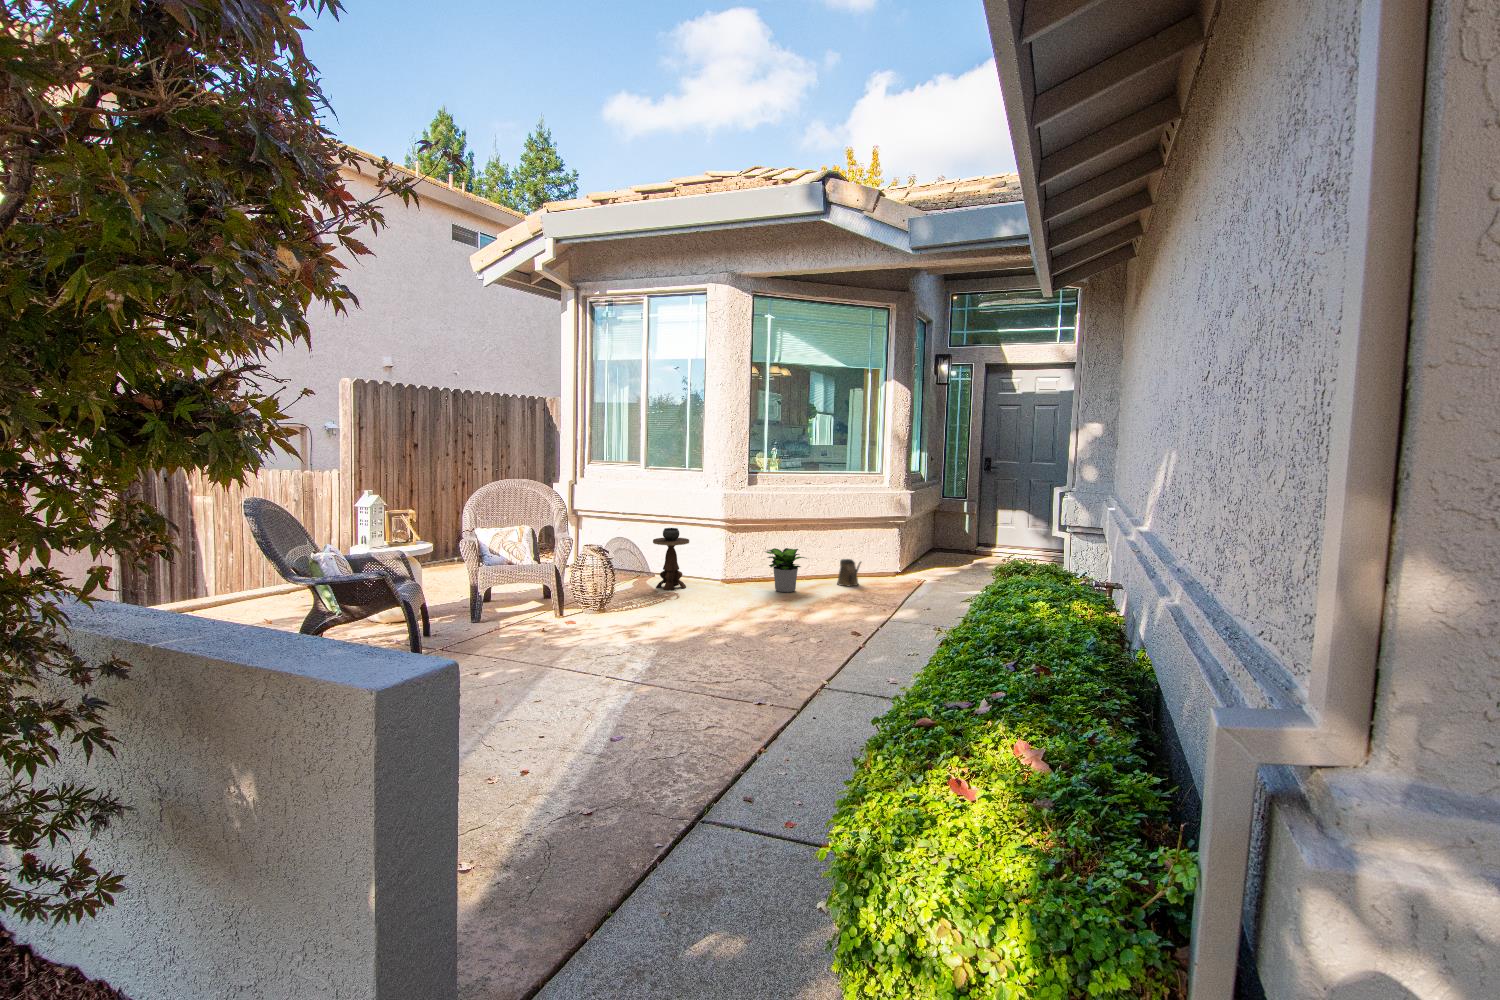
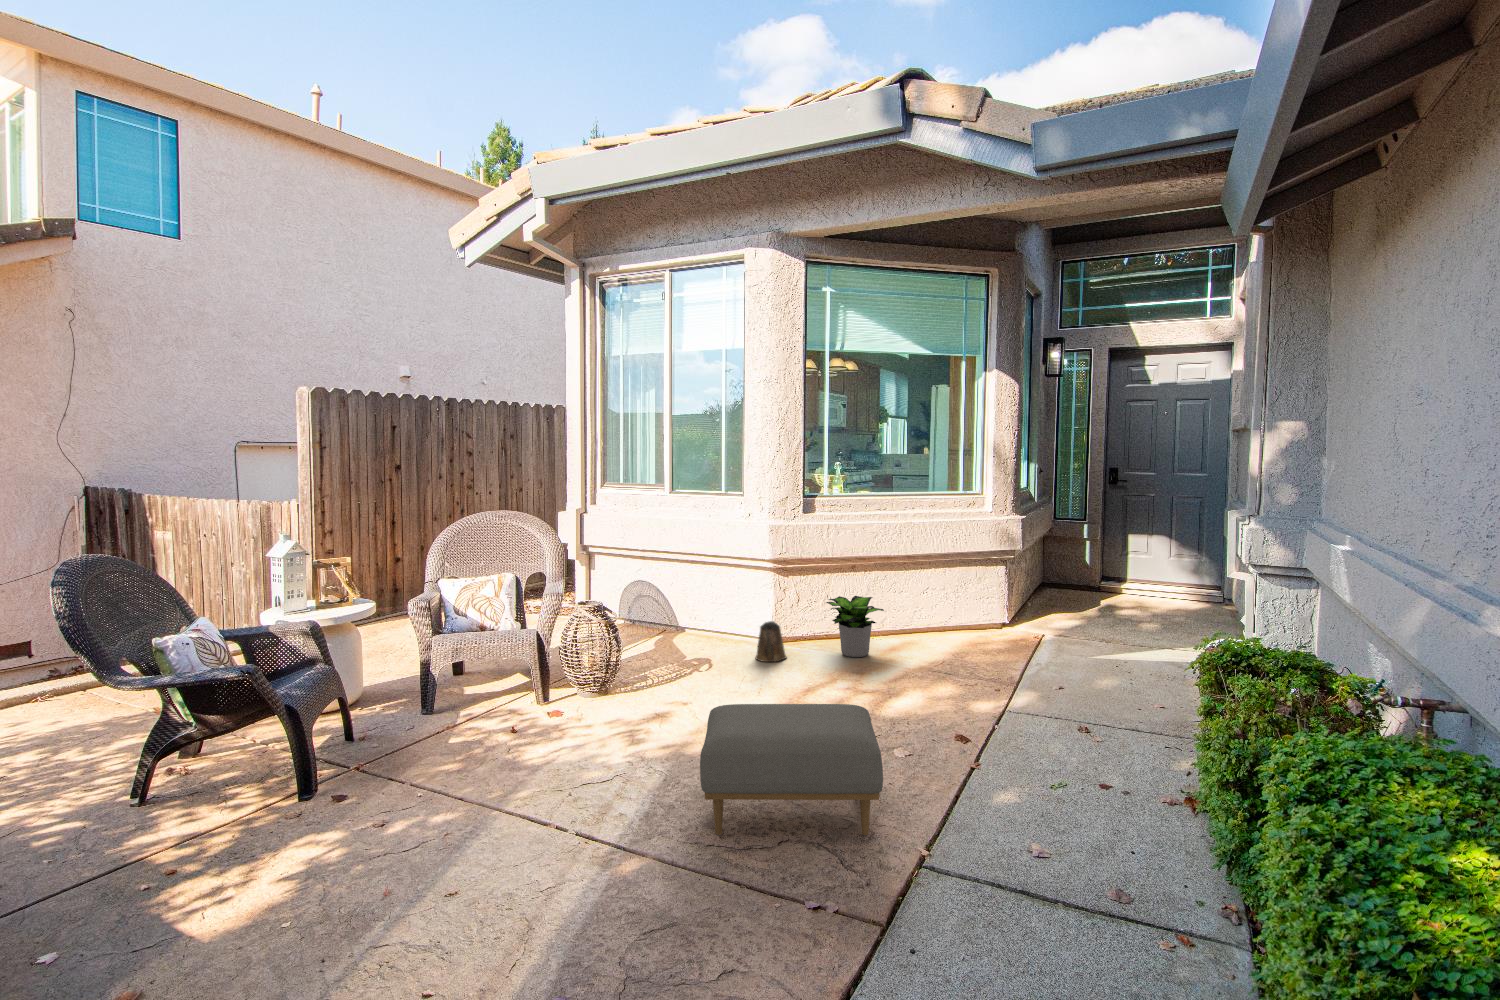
side table: present [653,528,689,590] -> none [679,570,727,654]
watering can: present [837,559,861,586] -> present [756,621,786,662]
ottoman: none [688,600,800,674] -> present [700,704,883,836]

